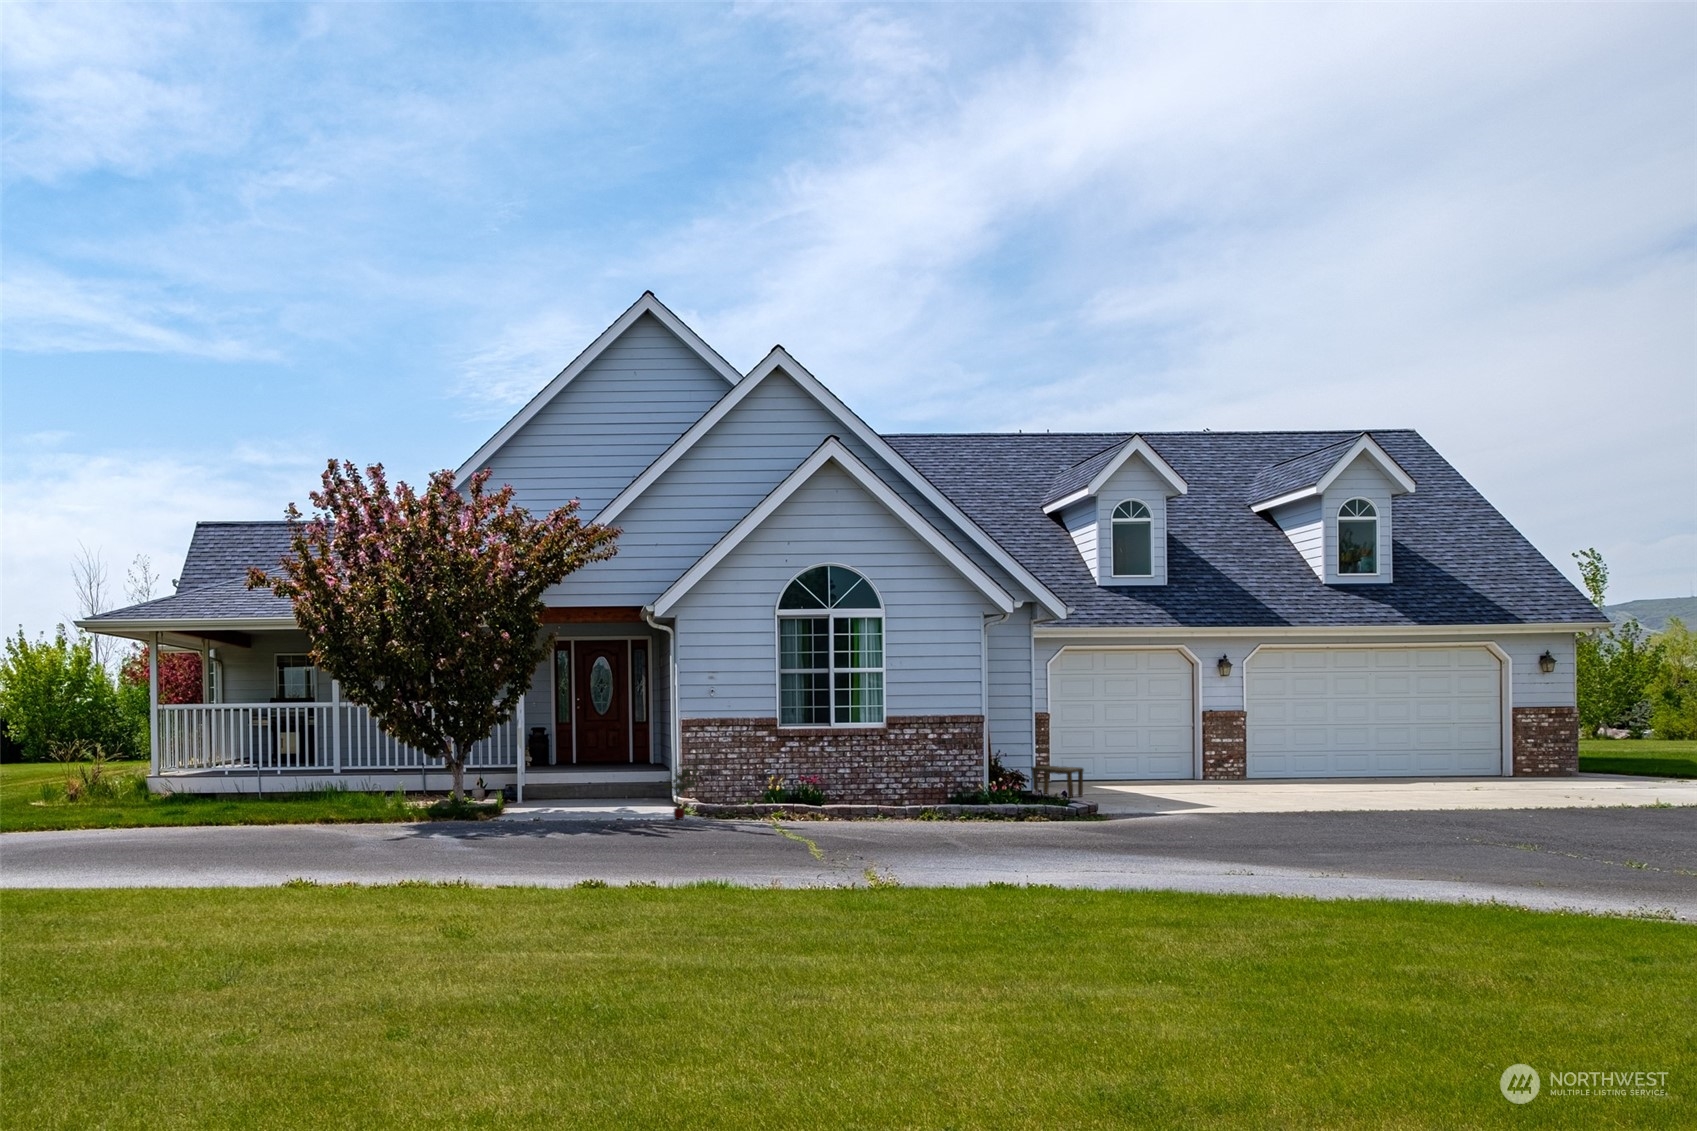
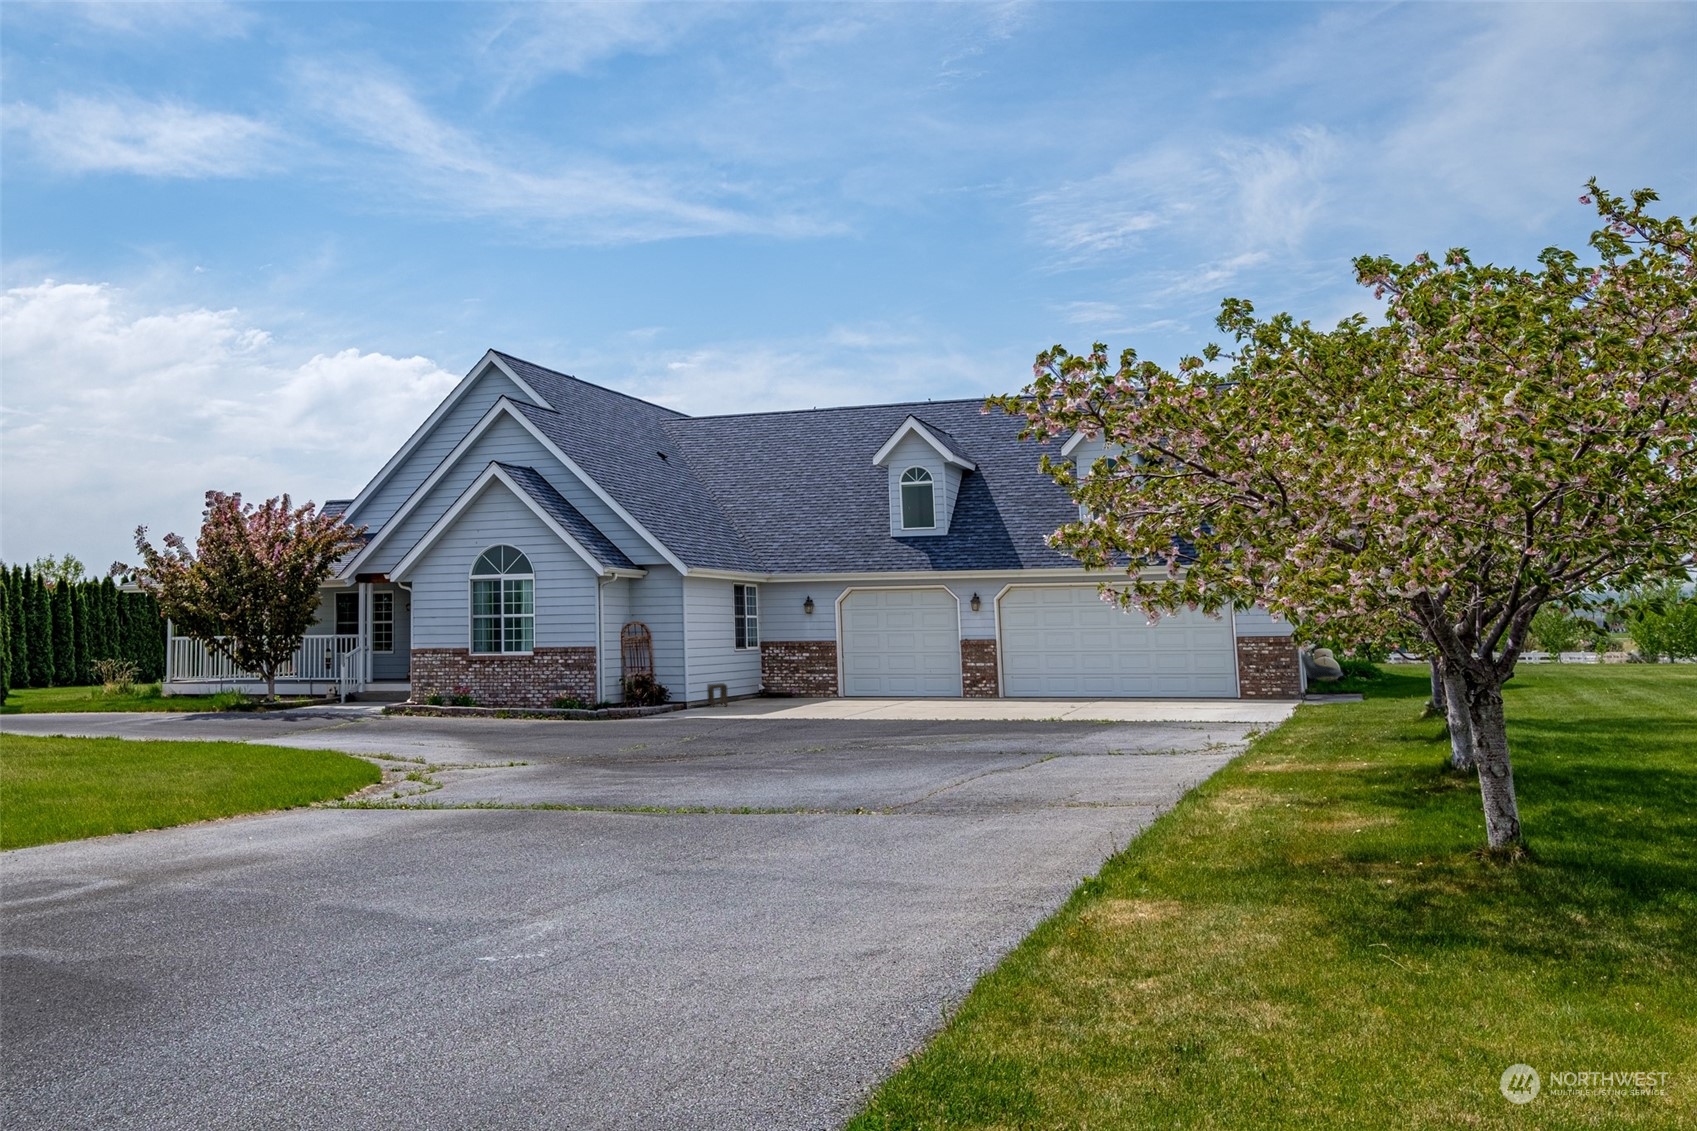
lounge chair: none [1572,727,1621,771] -> present [1301,654,1343,694]
potted tree: present [664,762,697,819] -> none [395,676,417,714]

